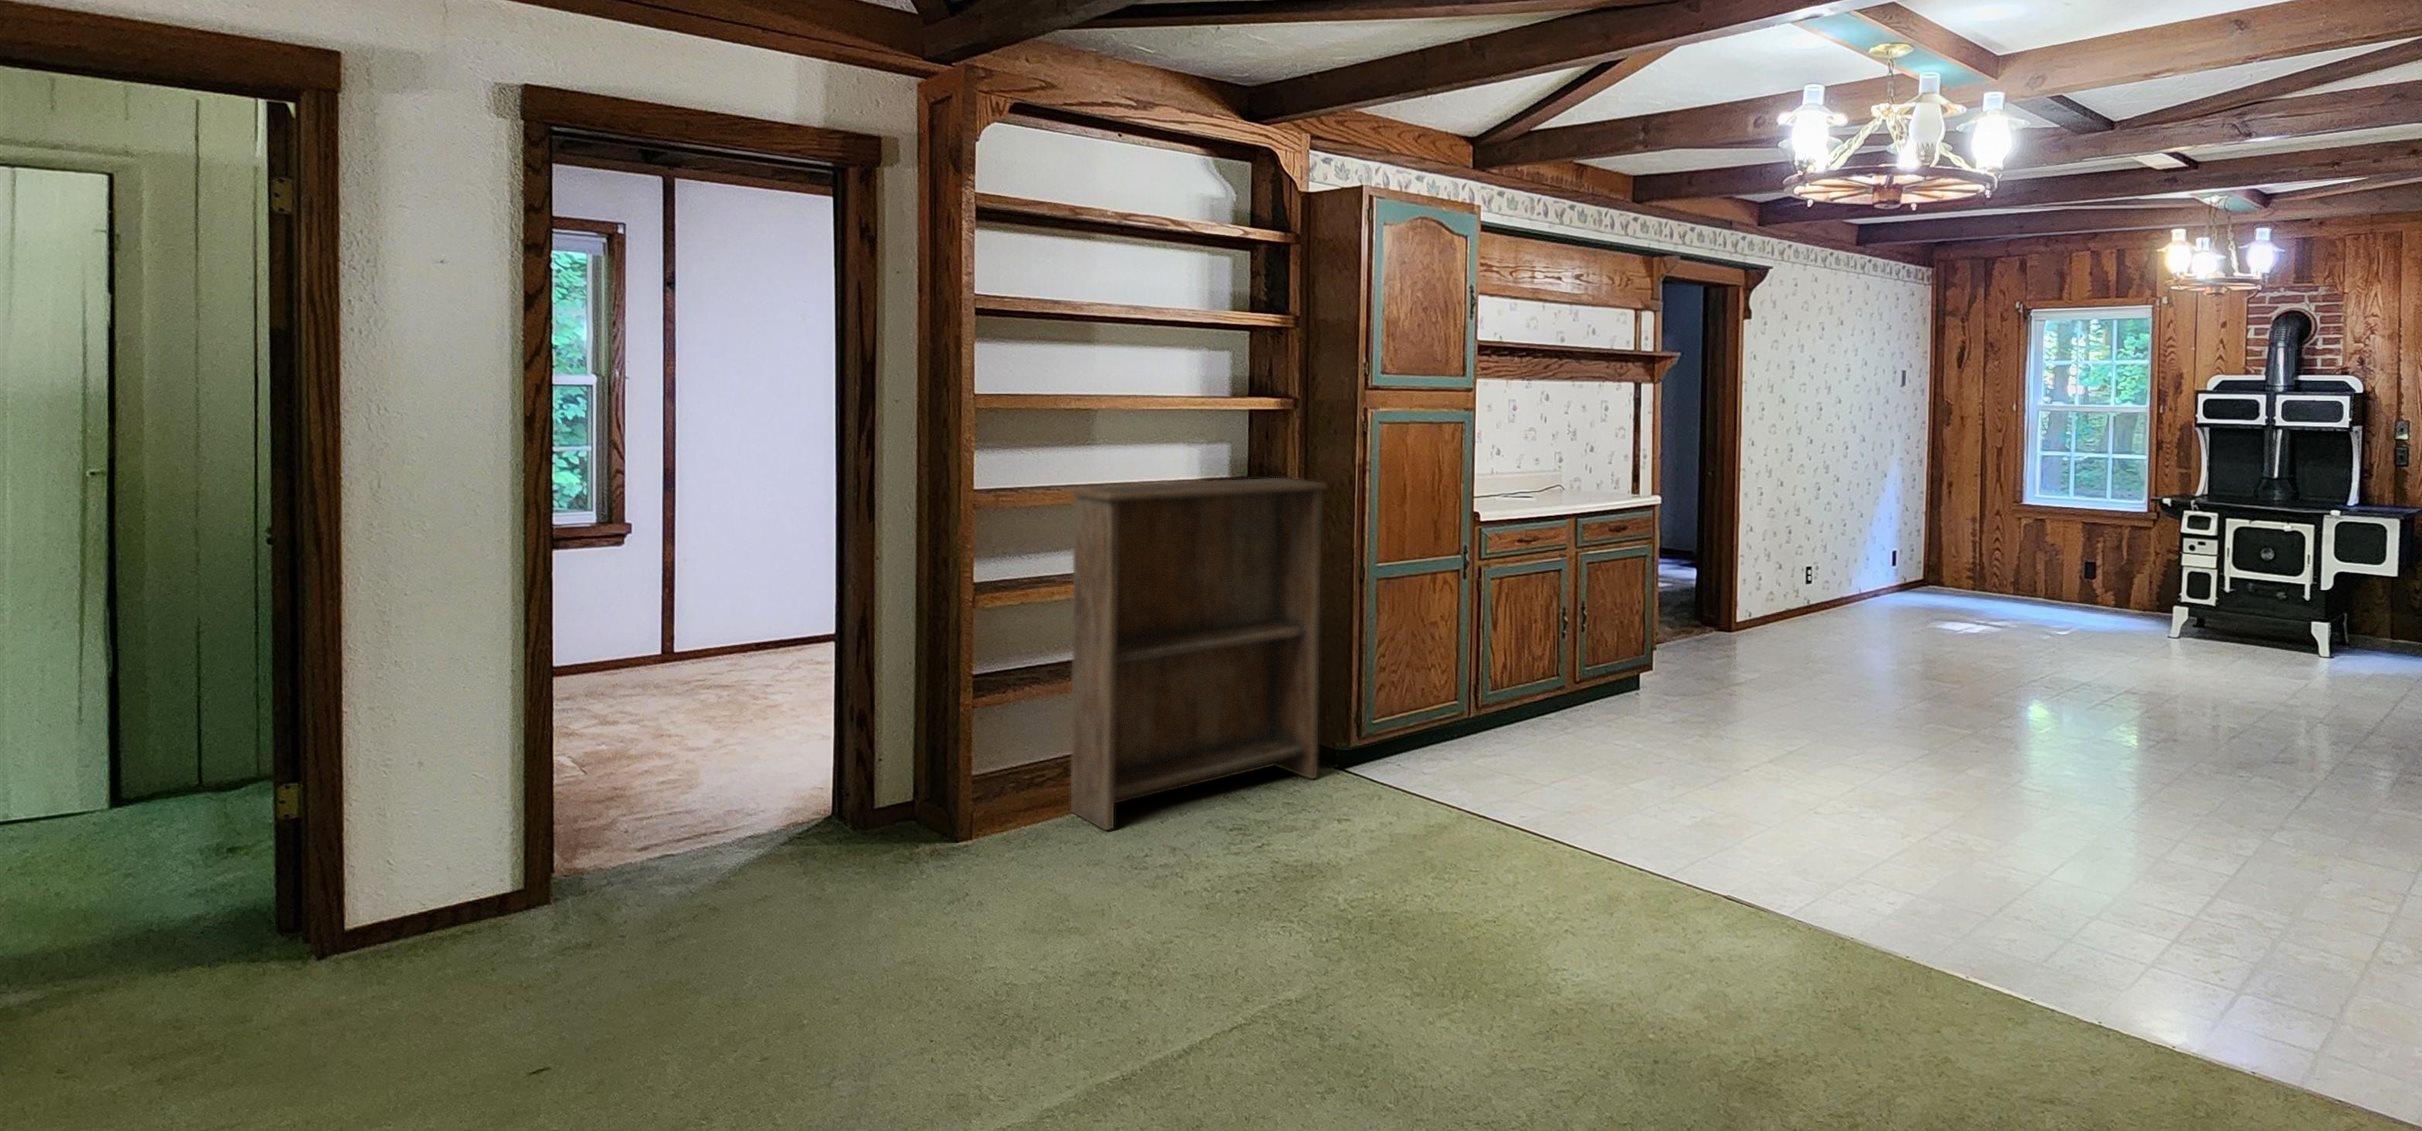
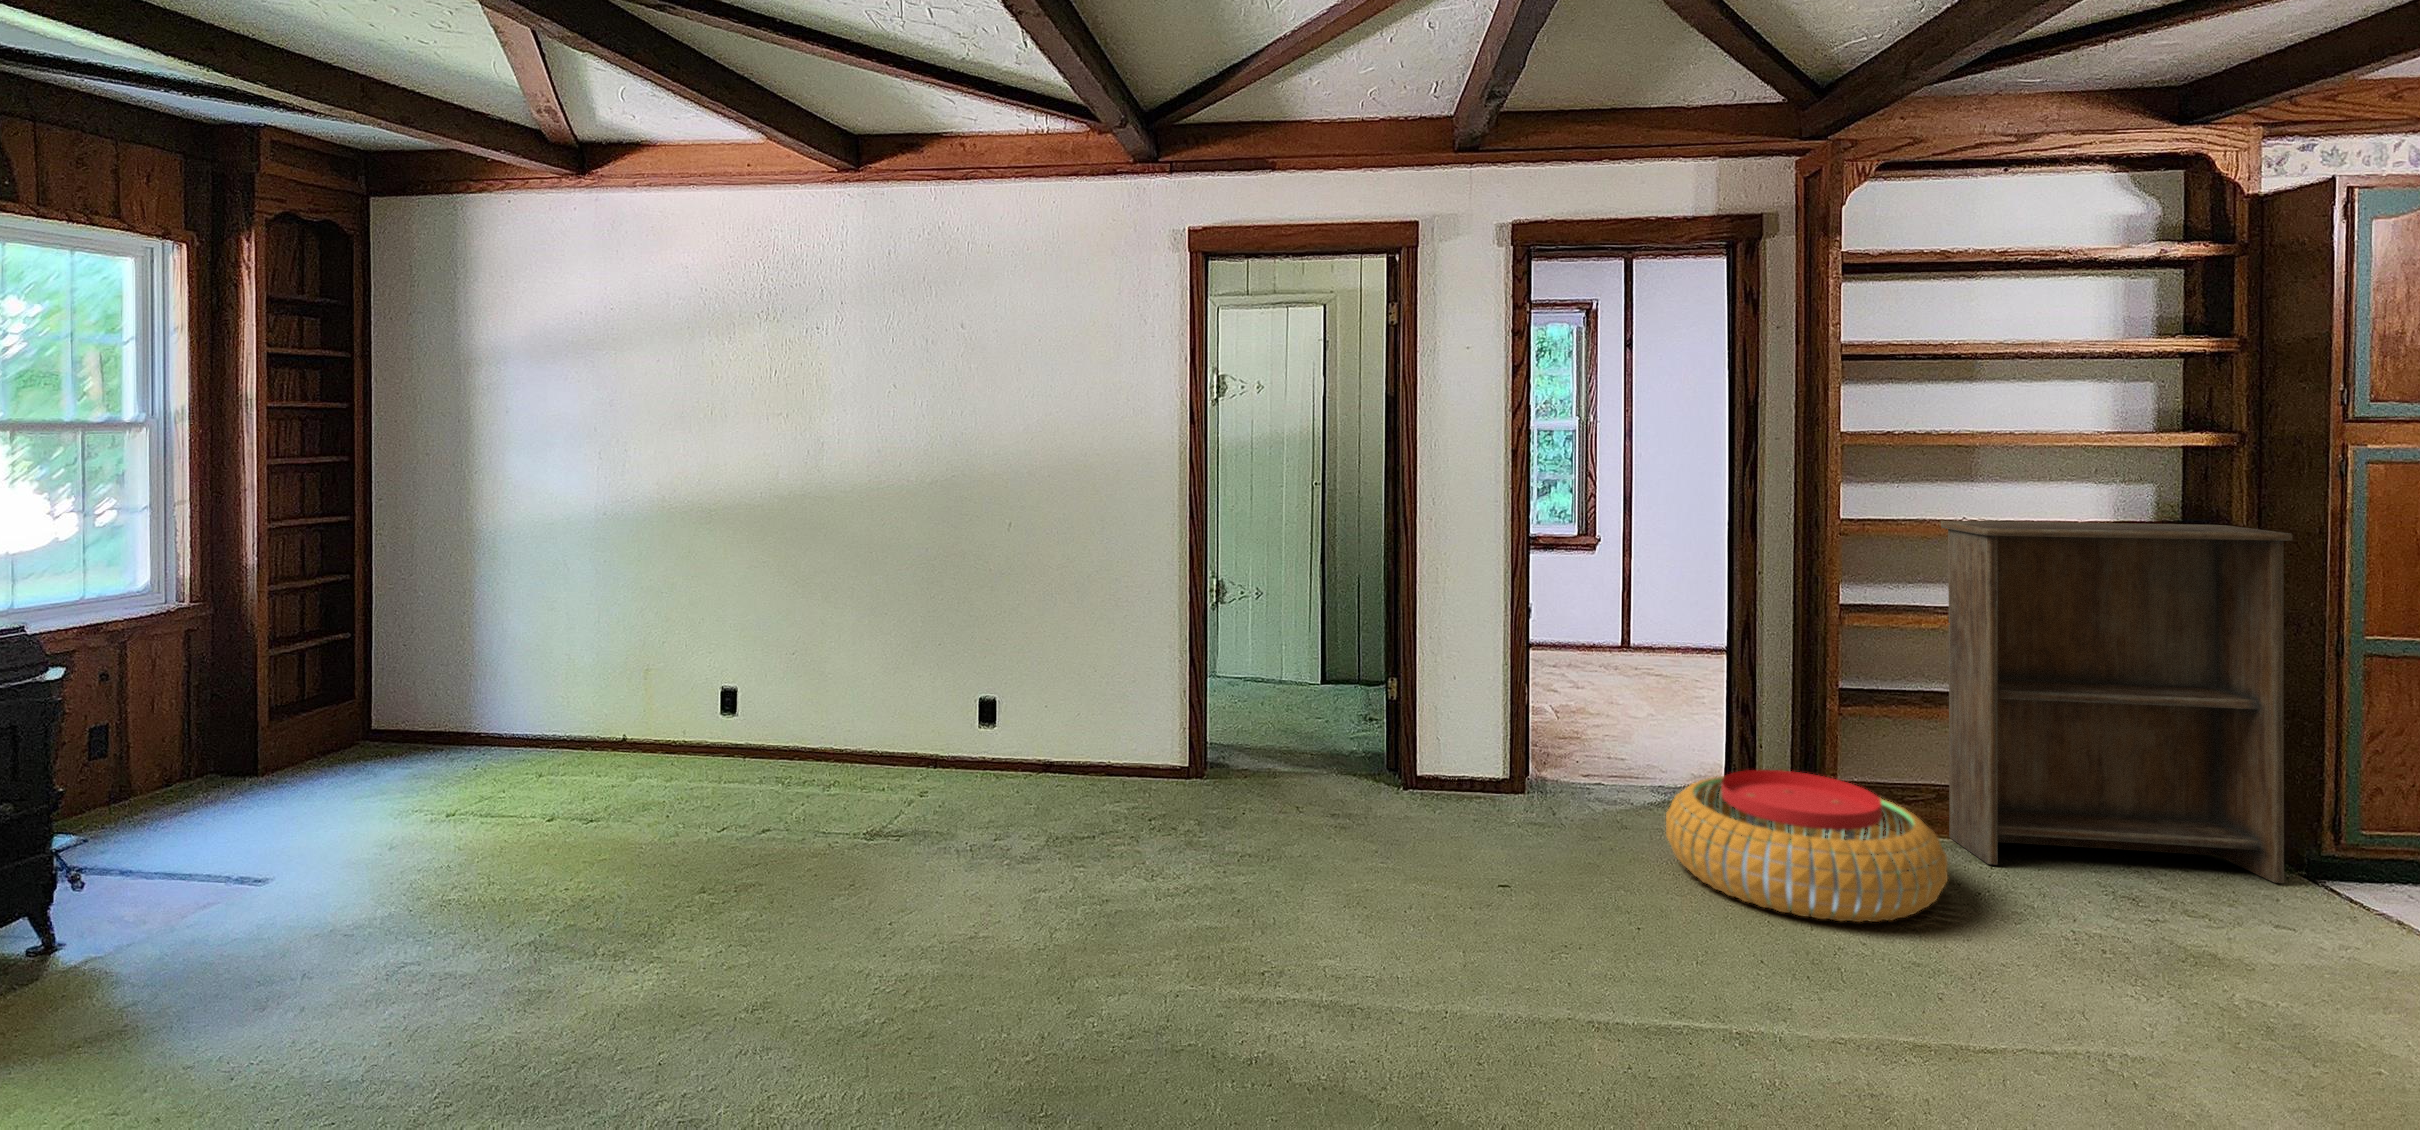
pouf: none [757,784,1073,963] -> present [1666,770,1948,922]

